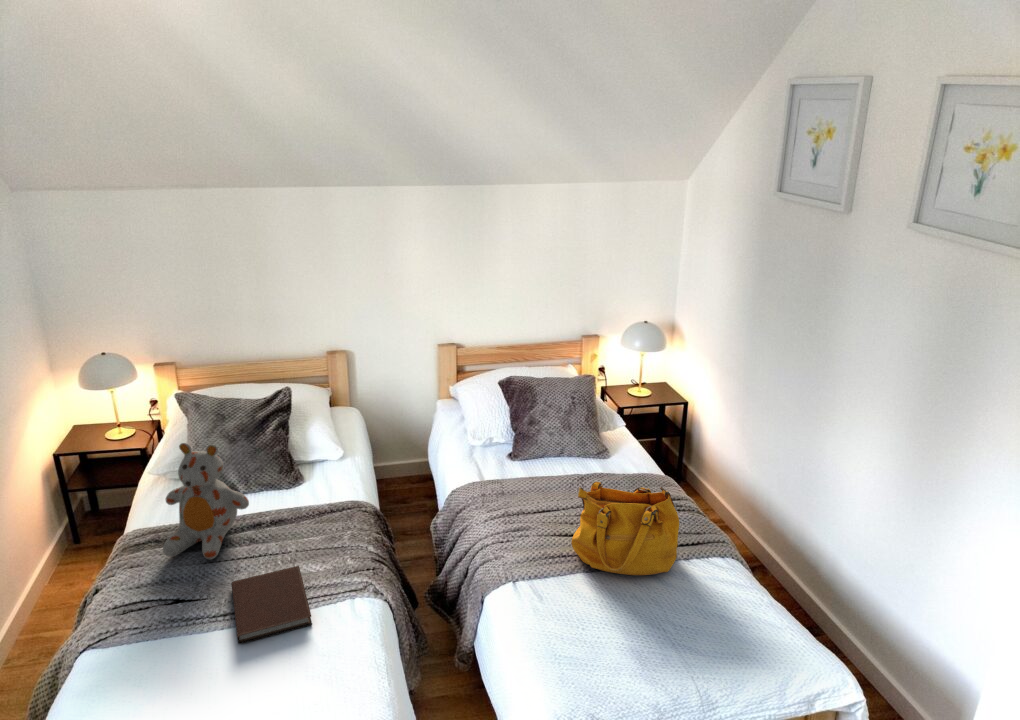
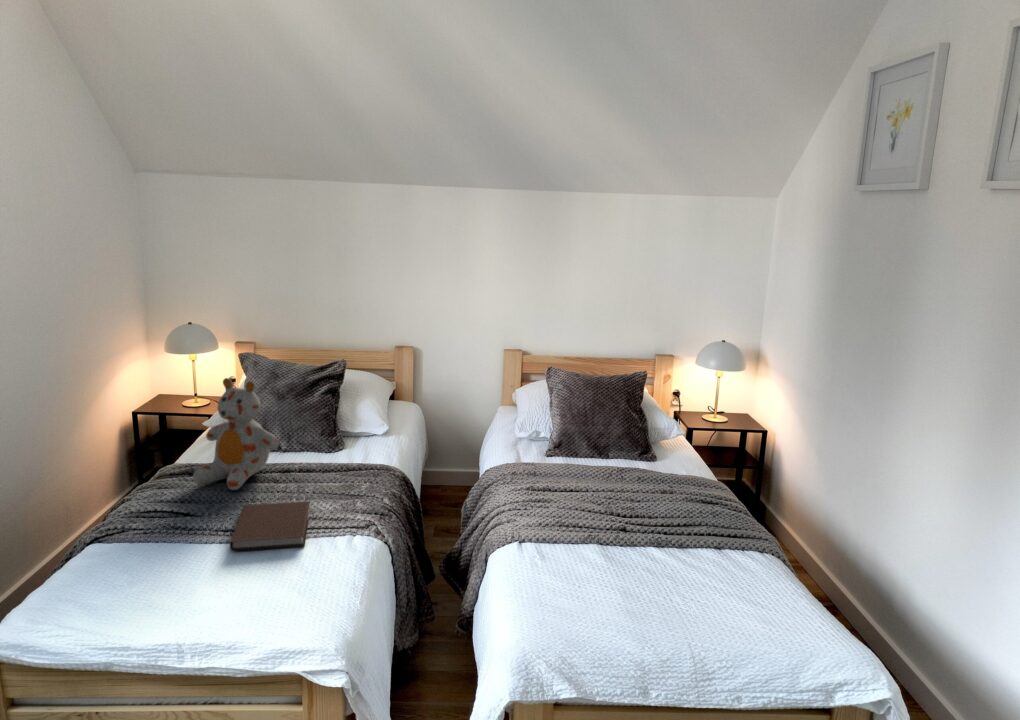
handbag: present [571,482,679,575] -> none [588,451,707,552]

